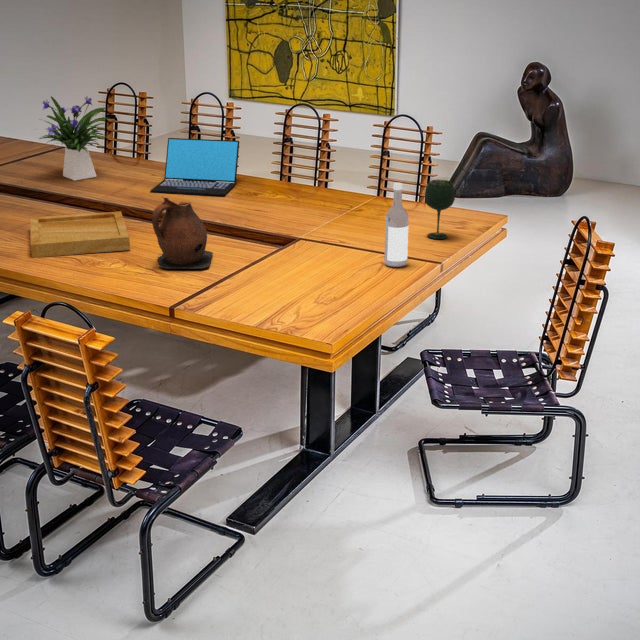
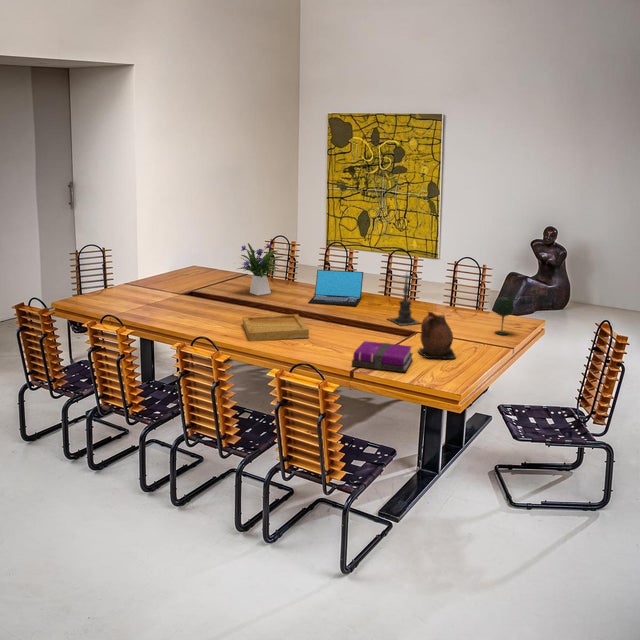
candle holder: none [265,136,319,227] -> present [389,275,420,326]
wine bottle: present [384,183,408,267] -> none [473,298,490,351]
ceramic pitcher: present [152,196,213,270] -> present [418,311,455,359]
notebook: none [181,255,283,305] -> present [352,341,412,372]

